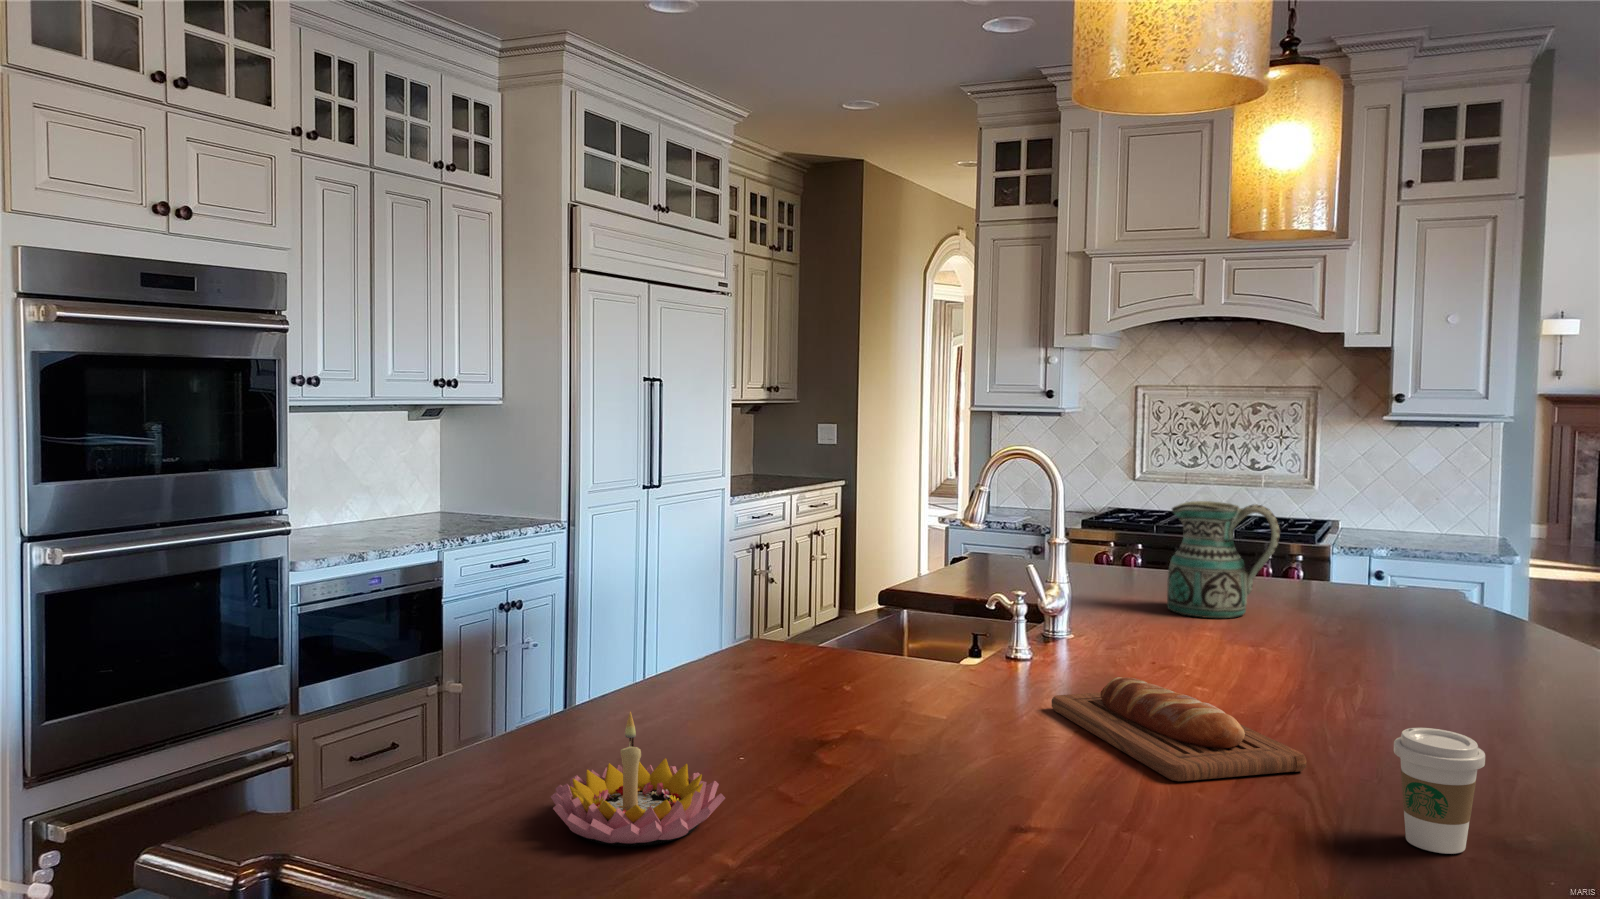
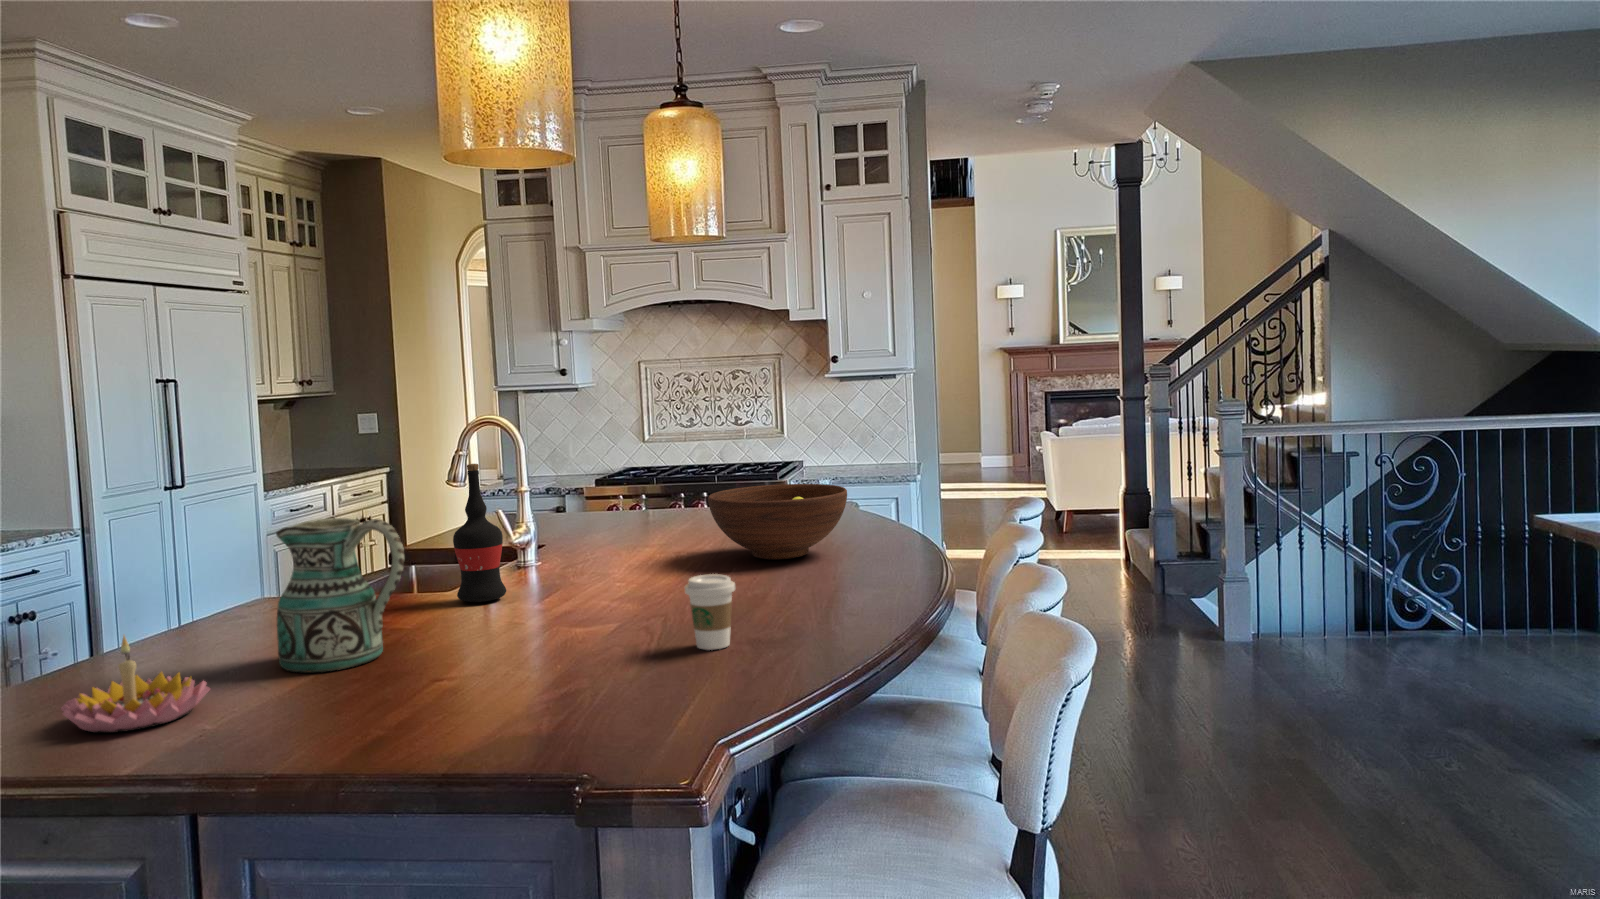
ceramic pitcher: present [1167,501,1280,618] -> present [276,518,404,672]
wine bottle: none [990,509,1054,690] -> present [453,464,506,602]
fruit bowl: none [1316,567,1539,678] -> present [708,484,847,560]
bread loaf: present [1052,677,1306,781] -> none [499,579,660,638]

